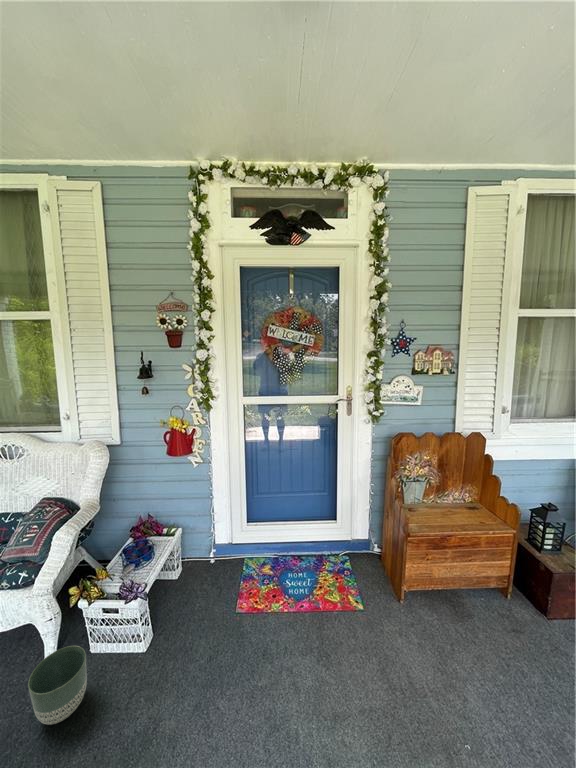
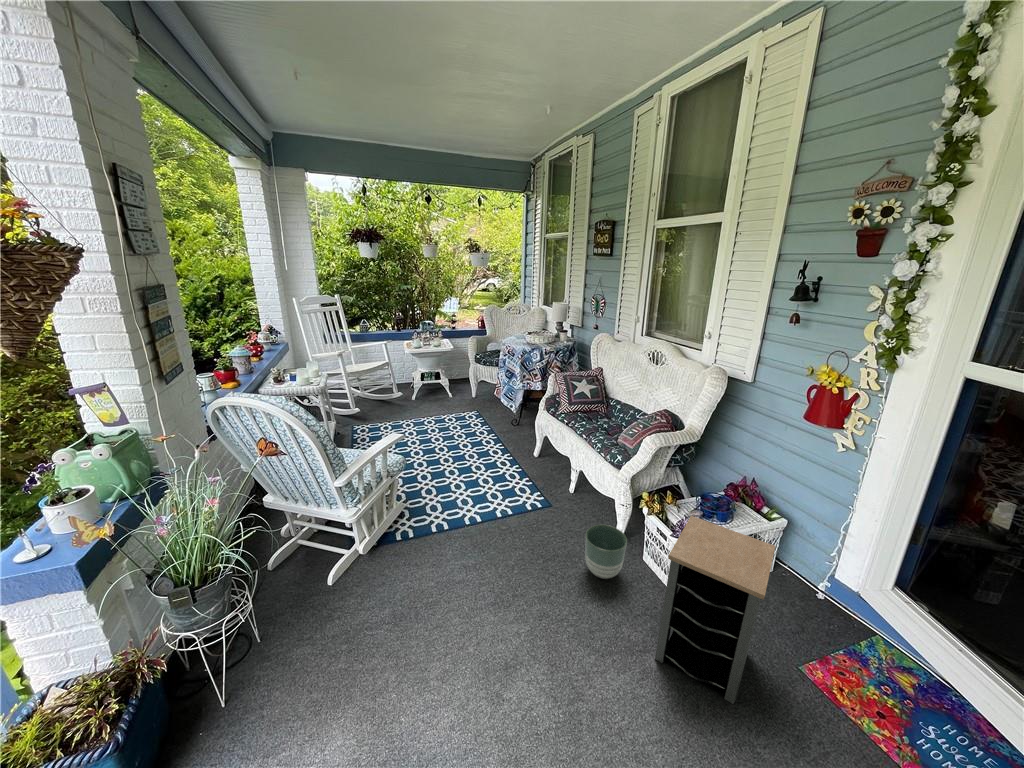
side table: none [145,548,231,720] -> present [655,516,775,704]

